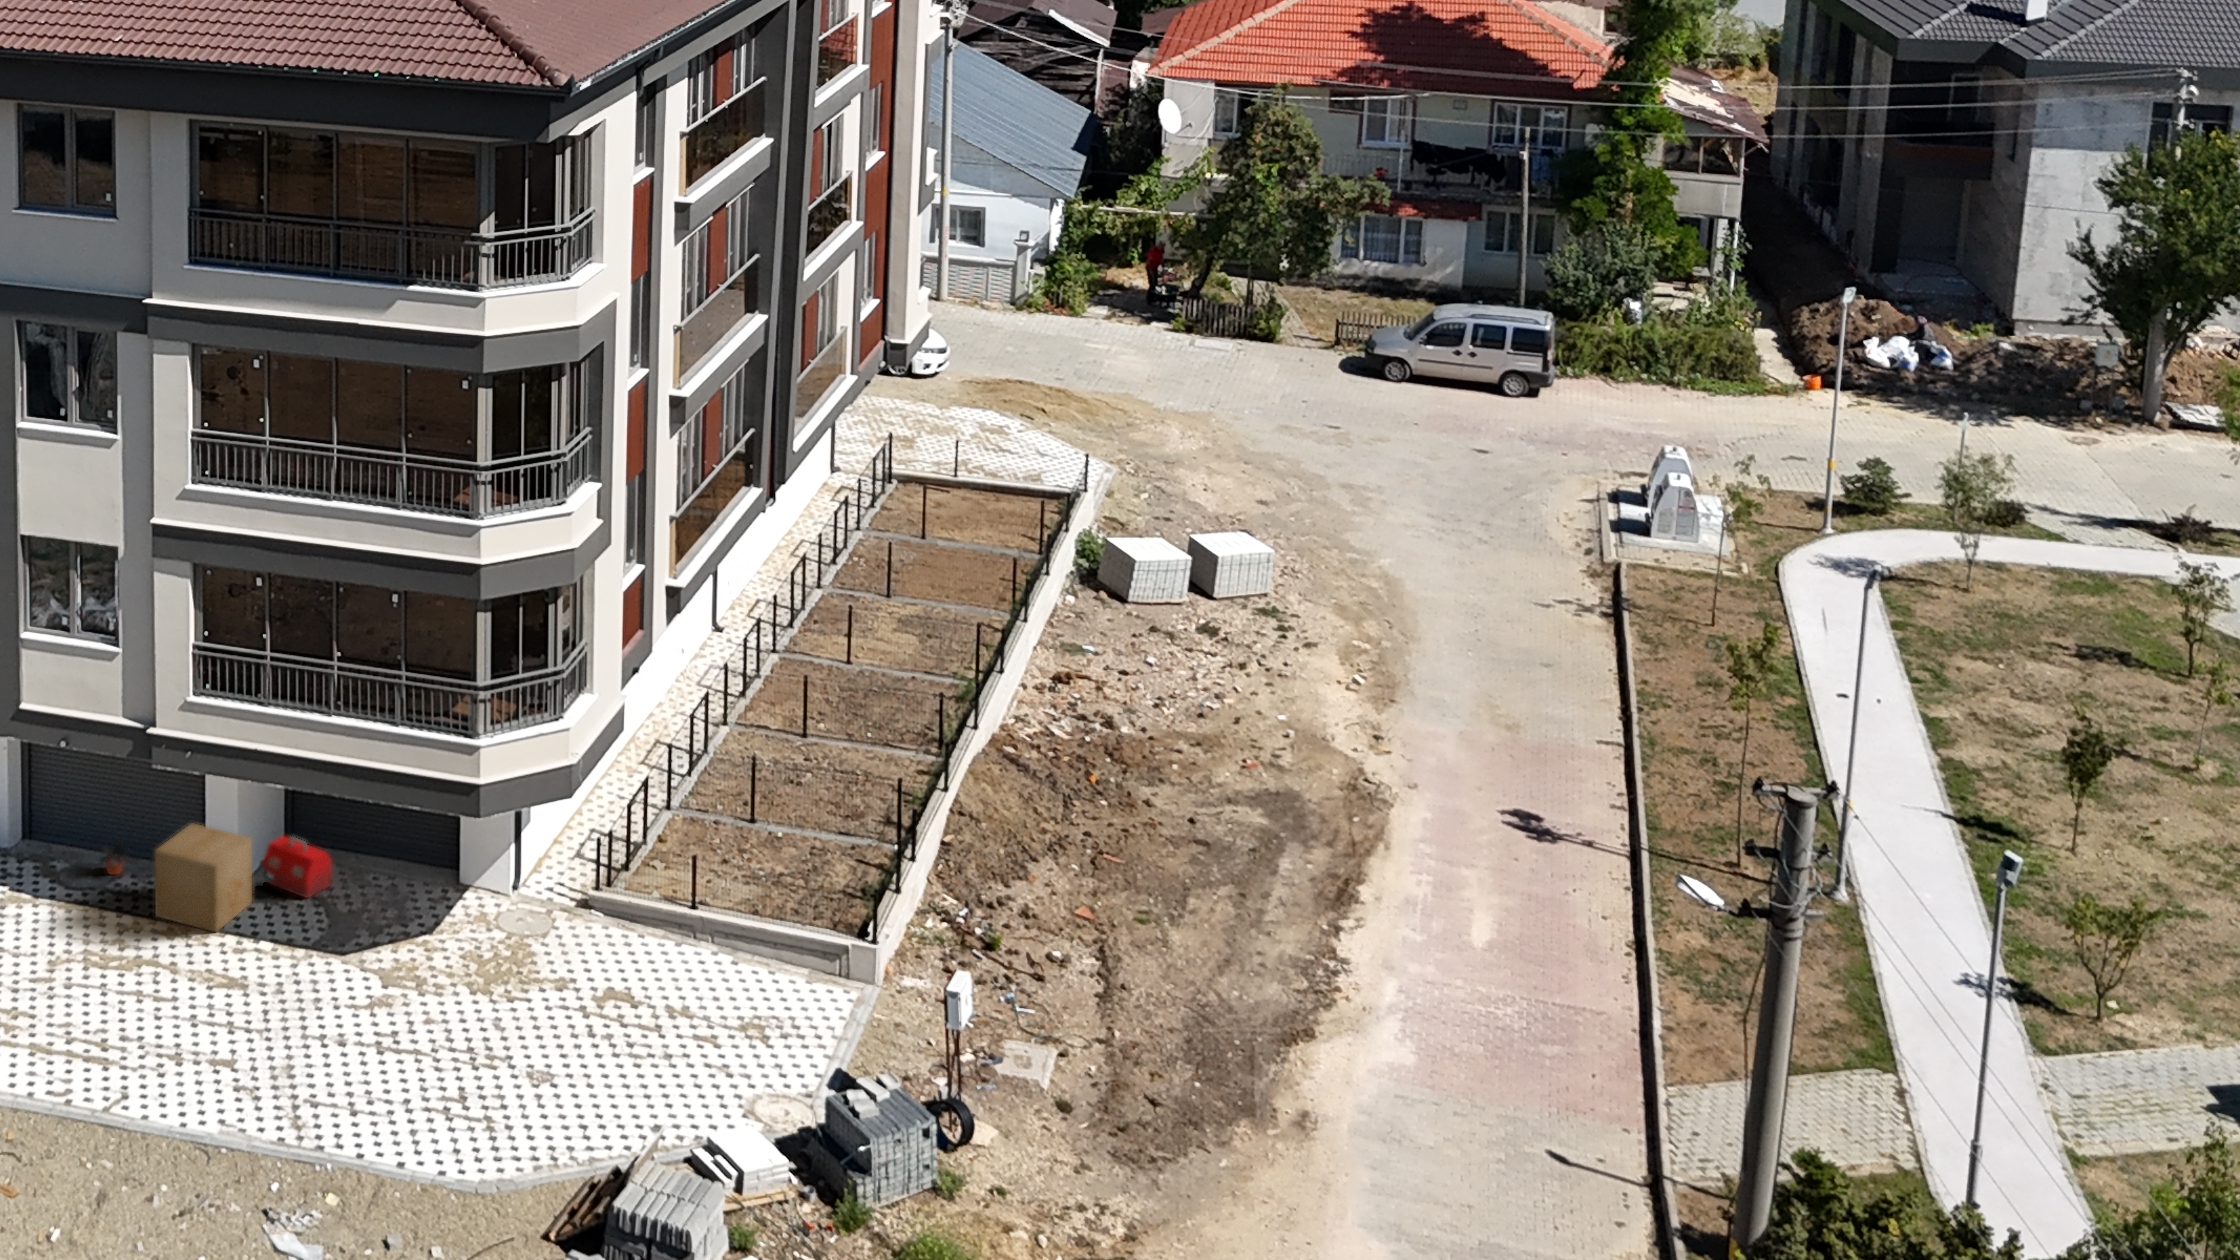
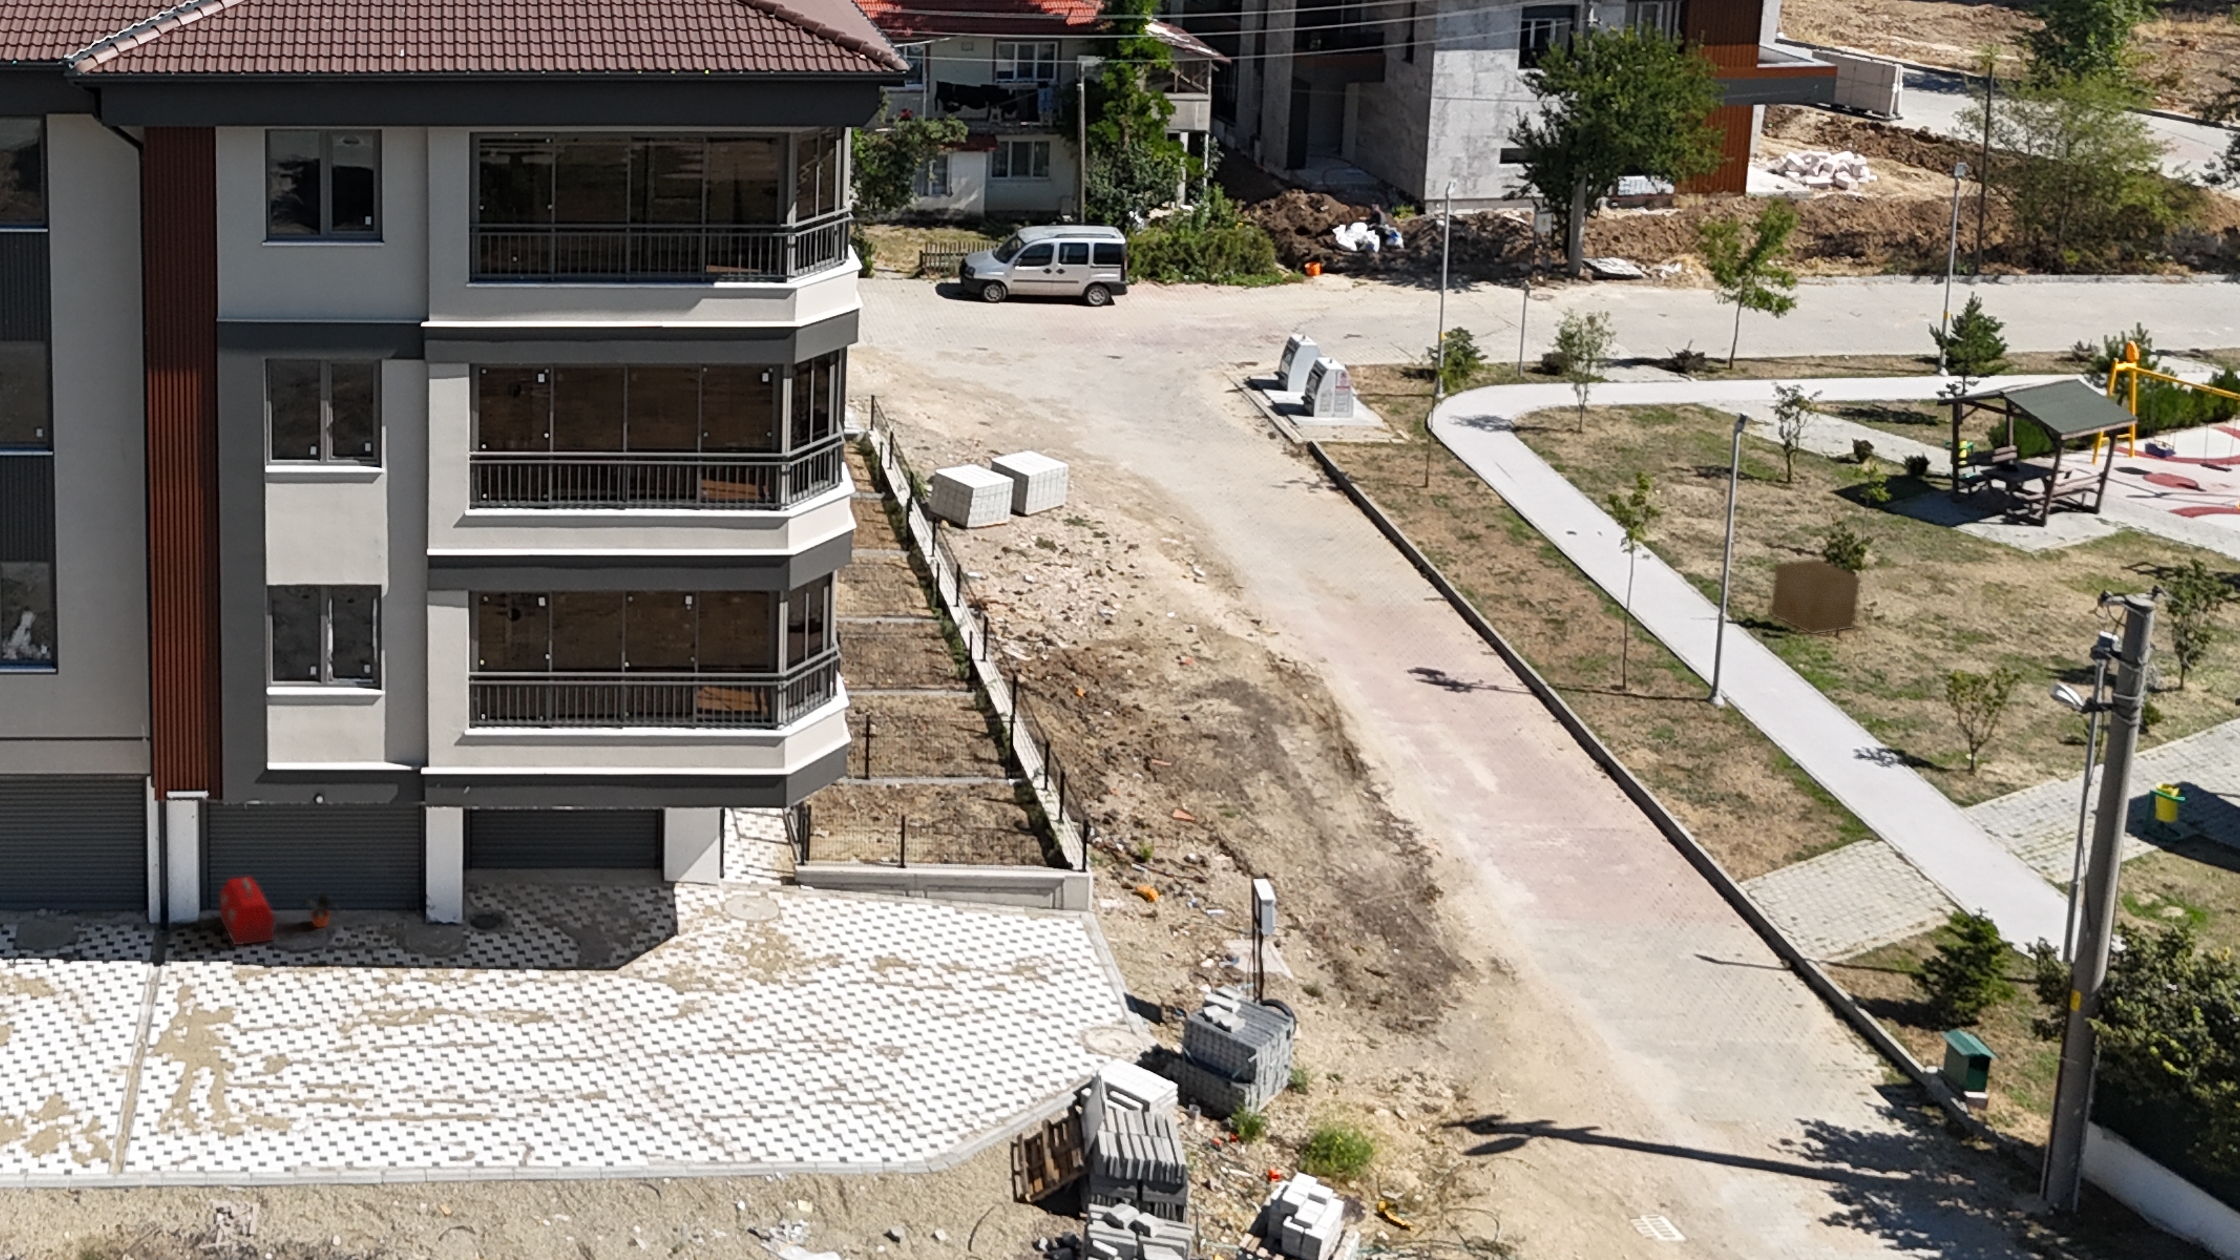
cardboard box: present [155,824,252,932] -> present [1770,559,1860,634]
toolbox: present [263,836,332,898] -> present [220,877,274,945]

